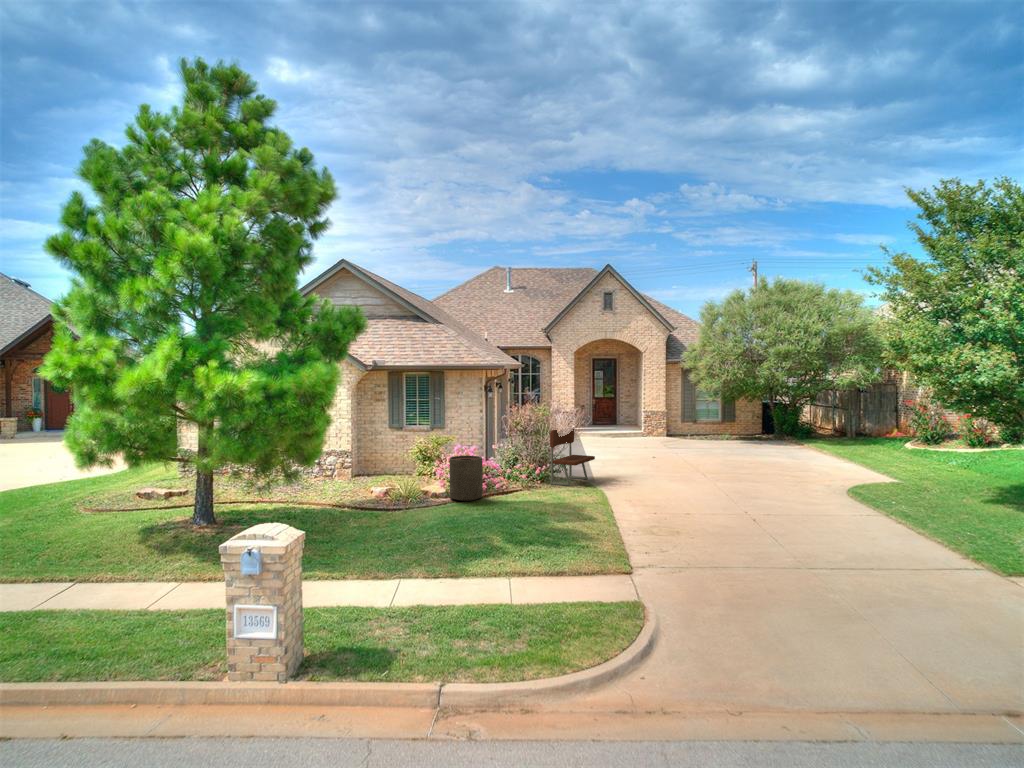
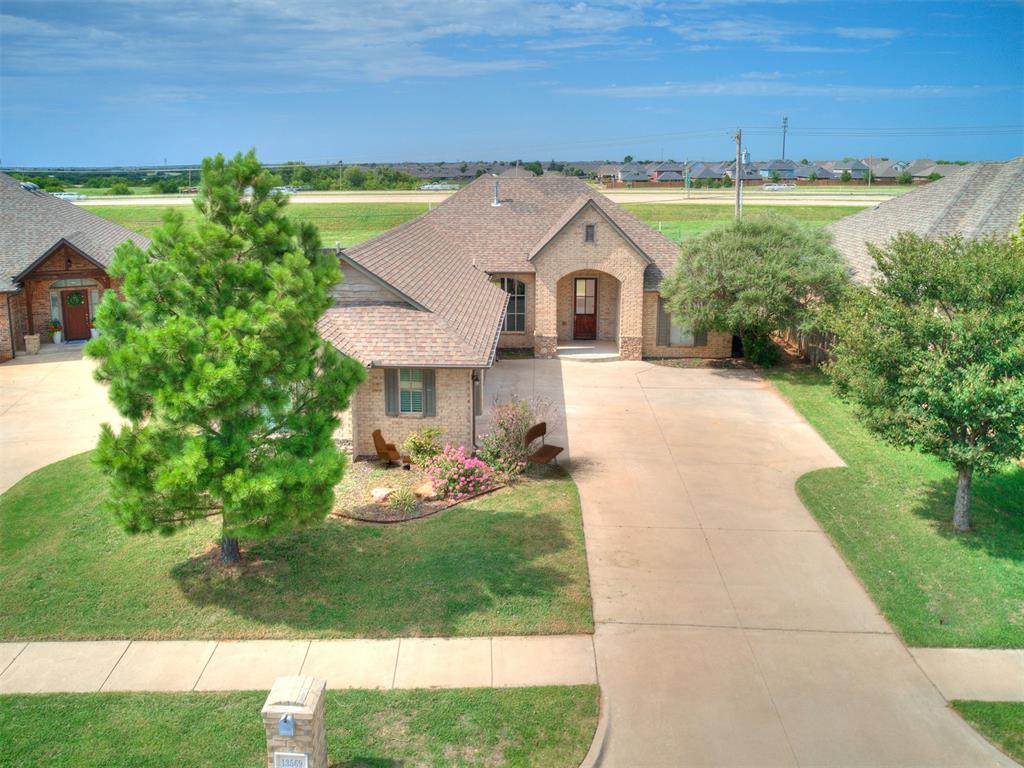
lounge chair: none [371,435,423,481] -> present [372,429,413,470]
trash can: present [449,456,483,501] -> none [440,469,468,510]

